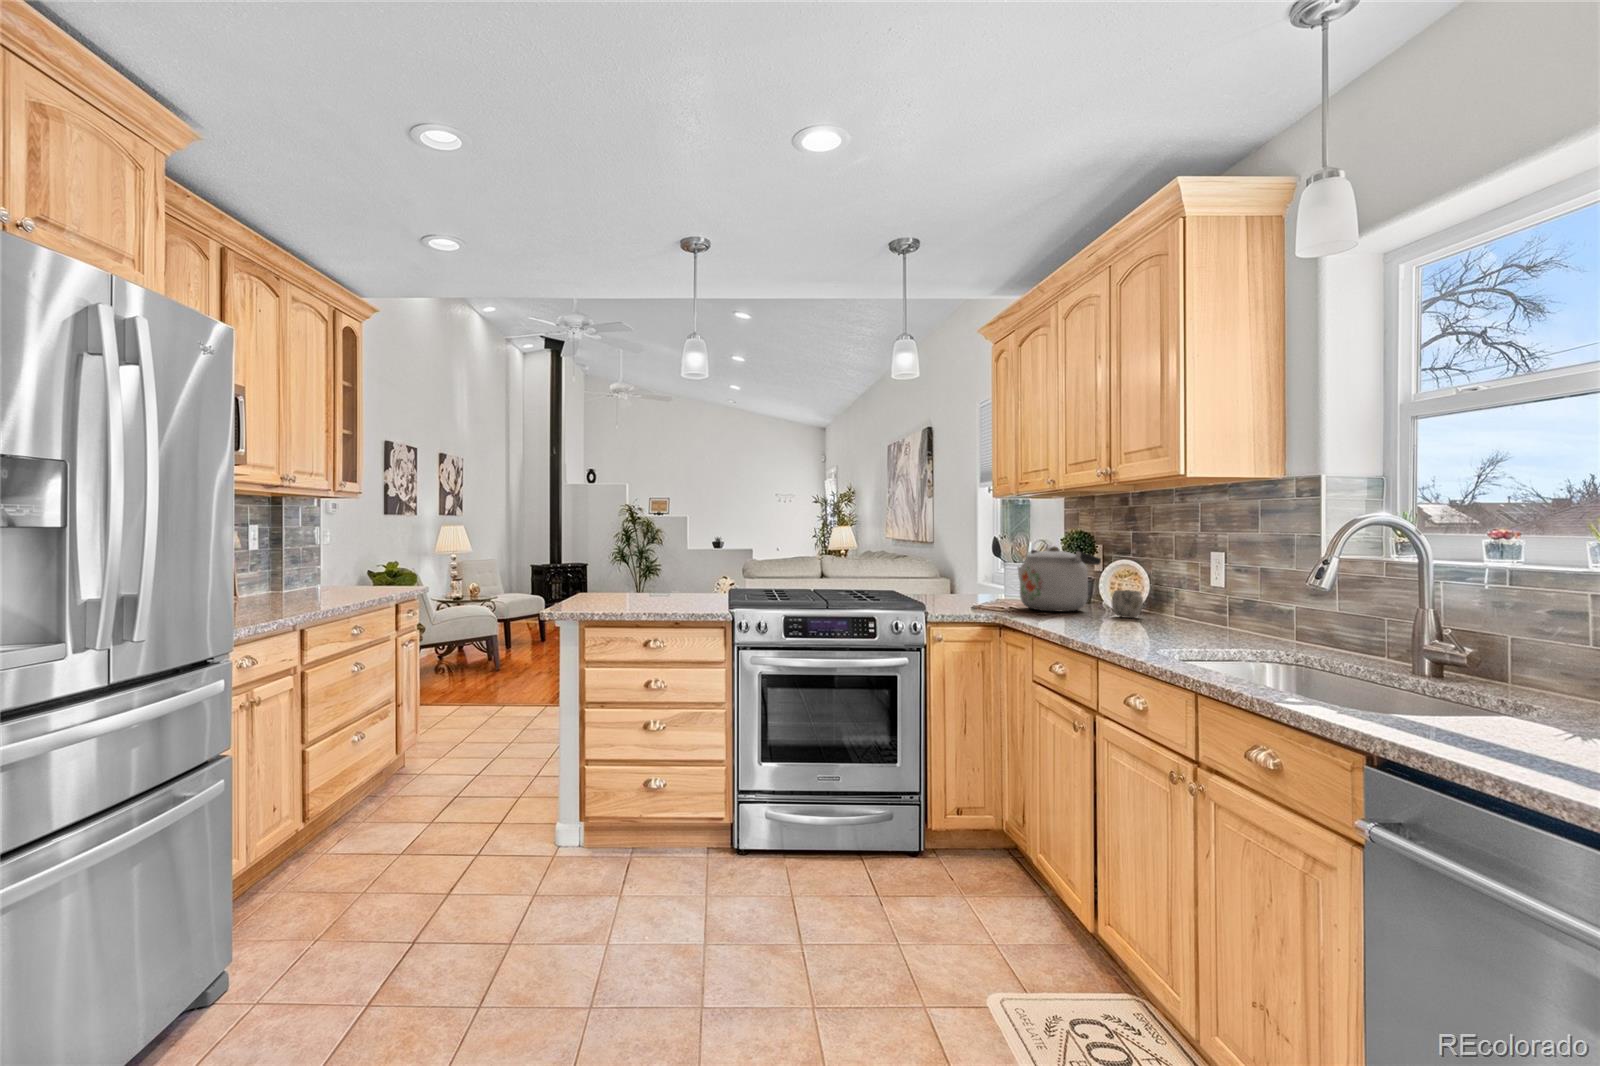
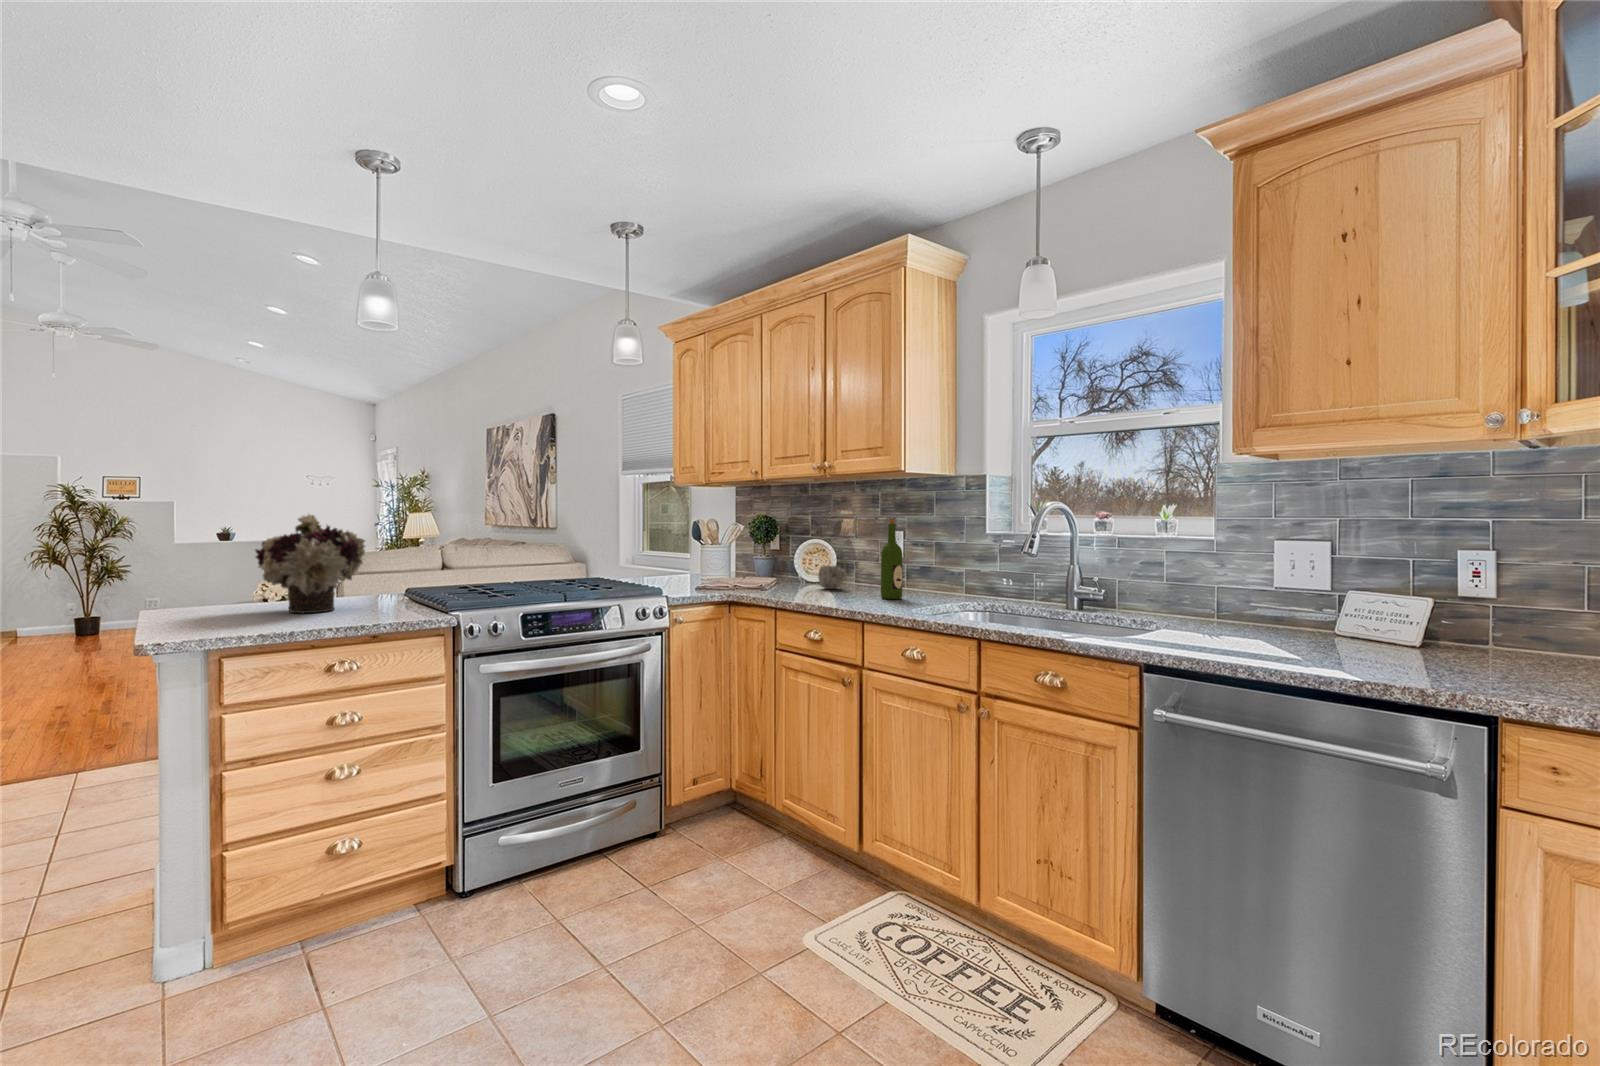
flower arrangement: none [603,530,672,608] -> present [255,514,365,613]
wine bottle: none [1160,536,1189,635] -> present [881,519,902,599]
kettle: present [1018,546,1101,611] -> none [726,529,801,588]

